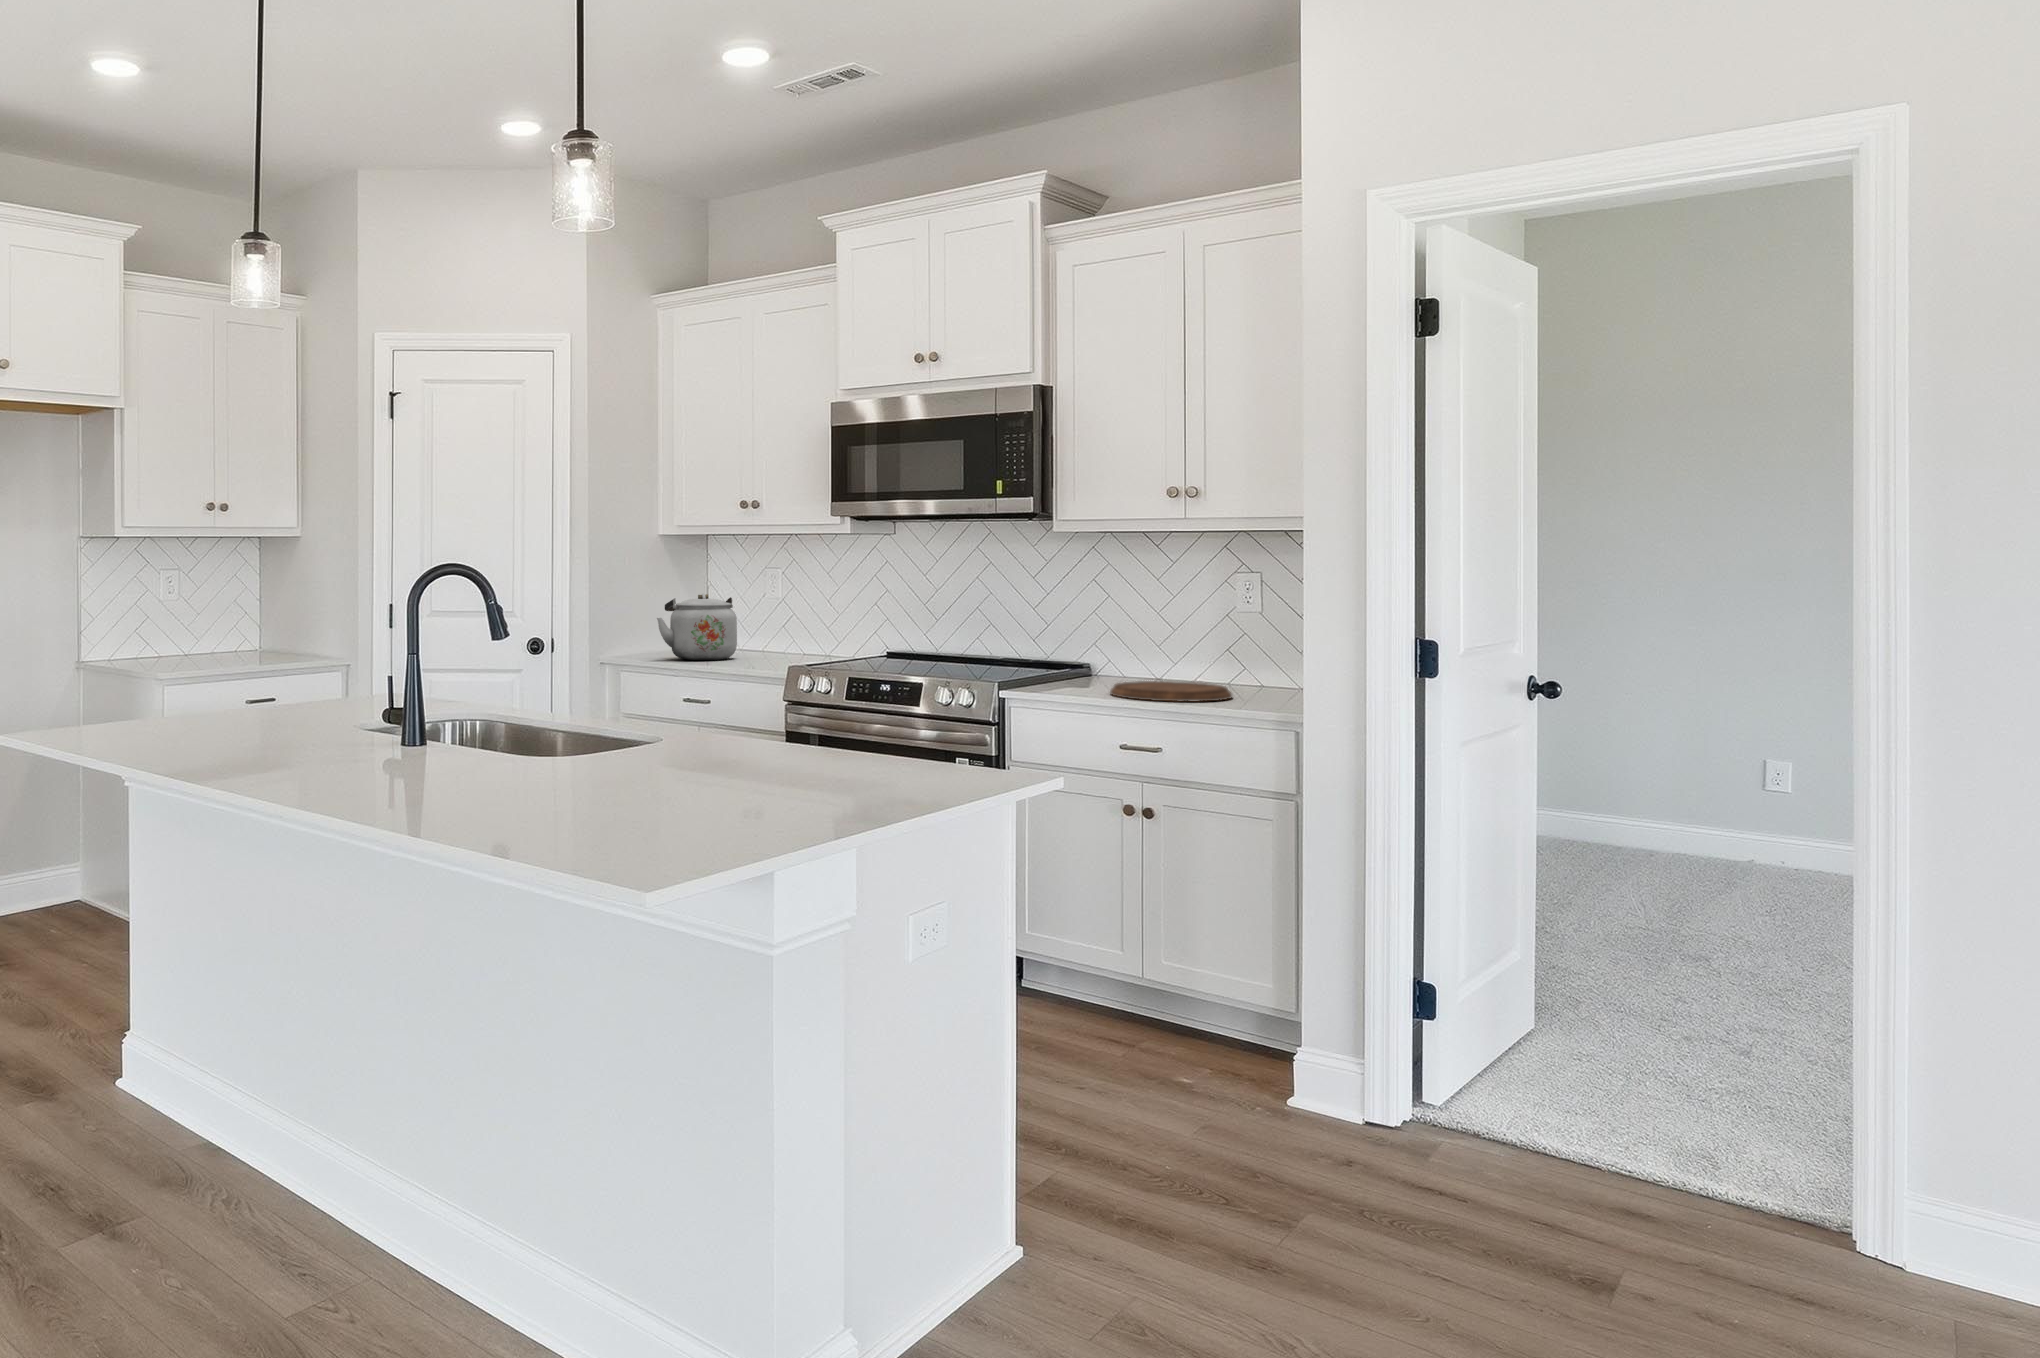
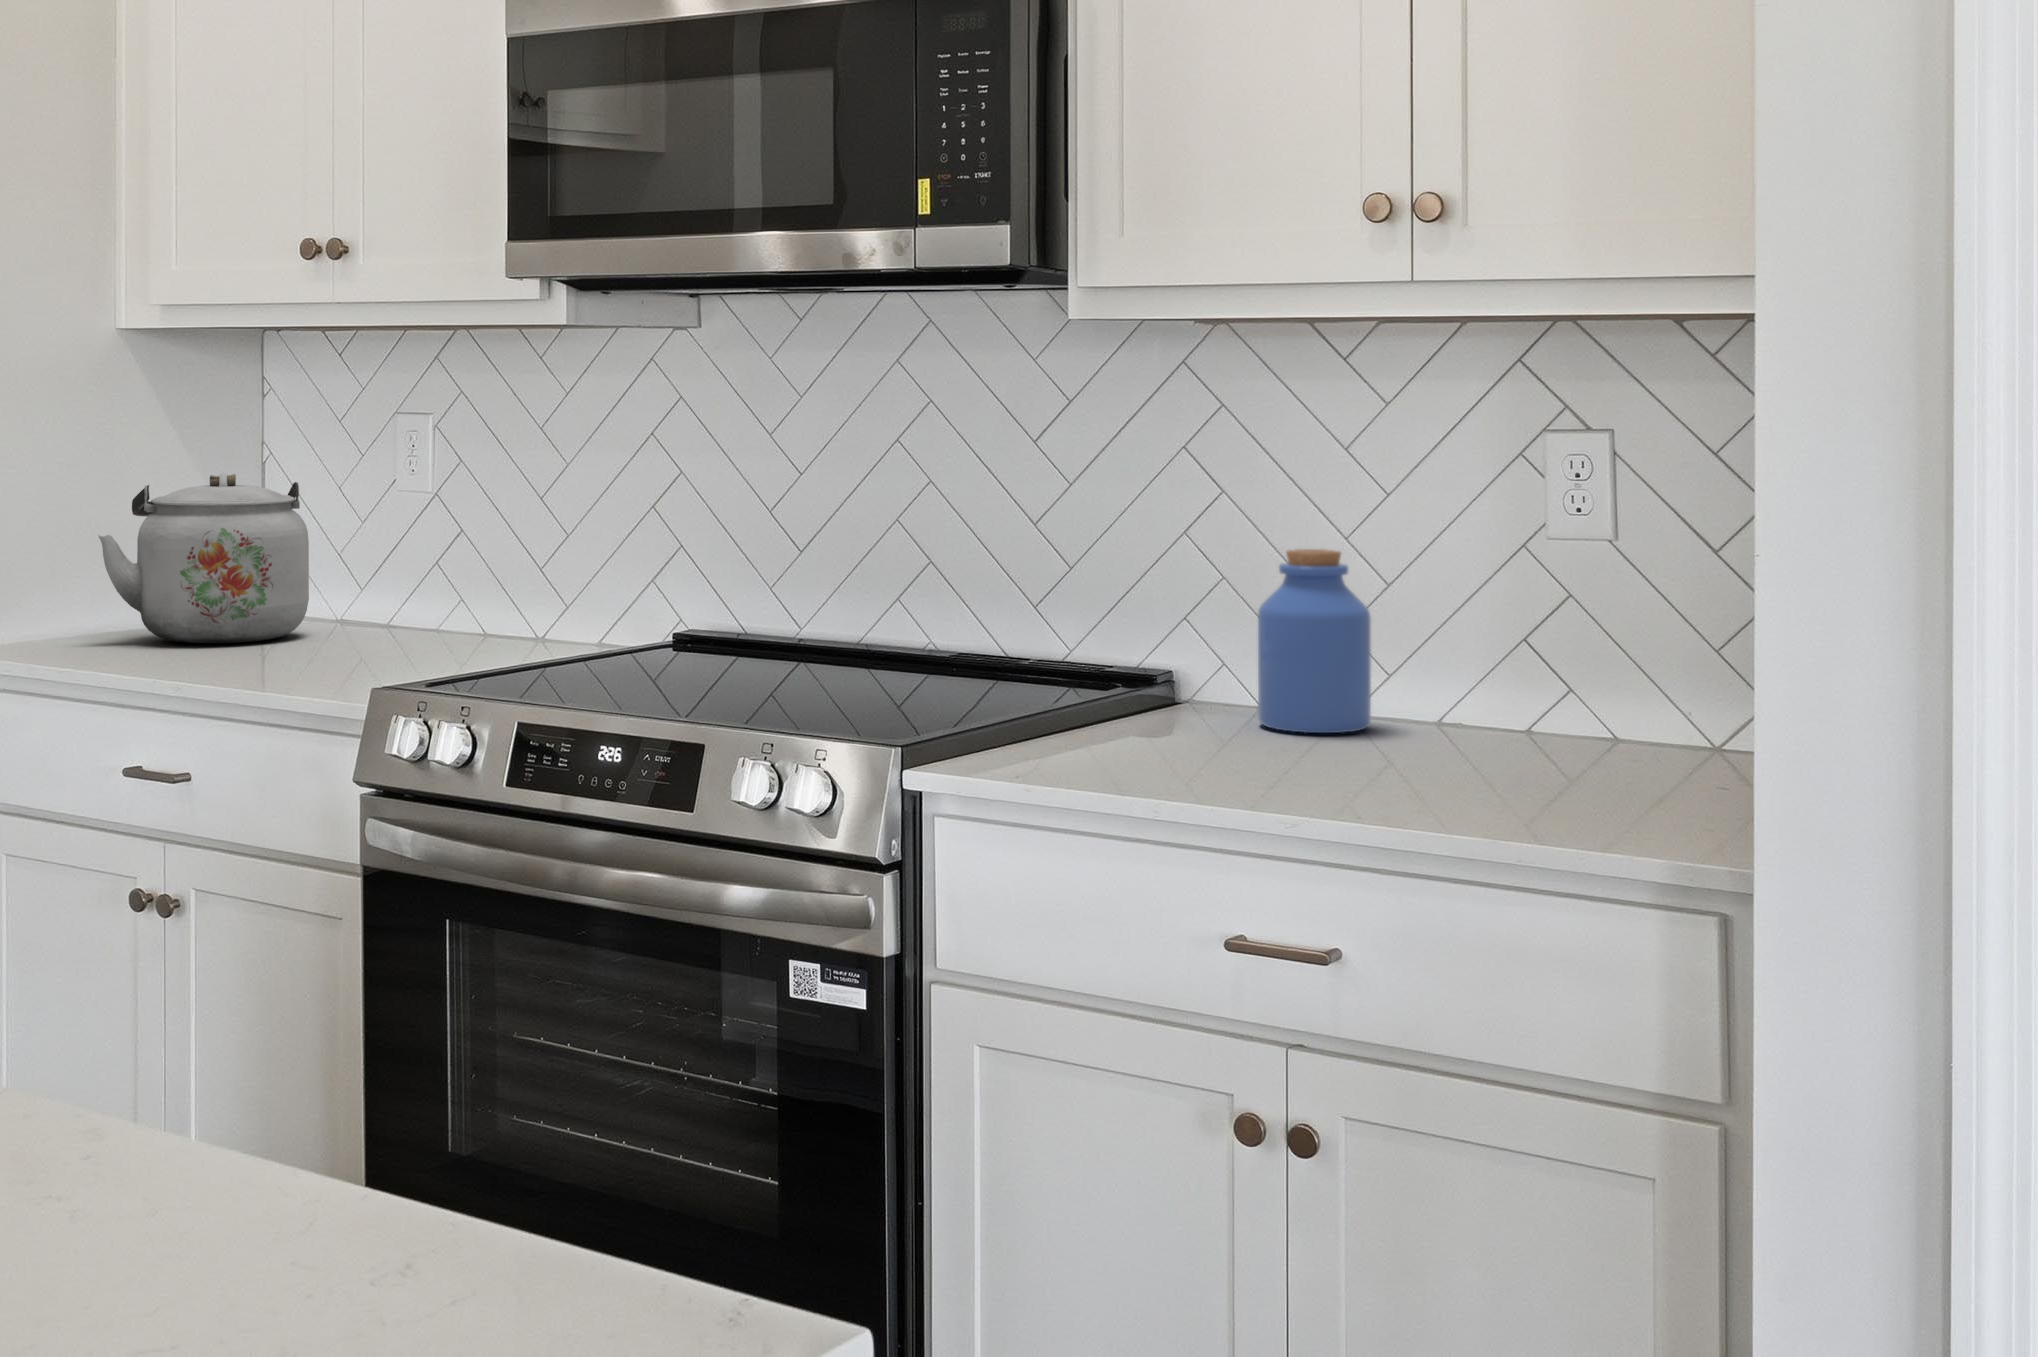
jar: none [1128,617,1172,685] -> present [1258,549,1371,733]
cutting board: present [1110,681,1232,702] -> none [1206,731,1539,809]

